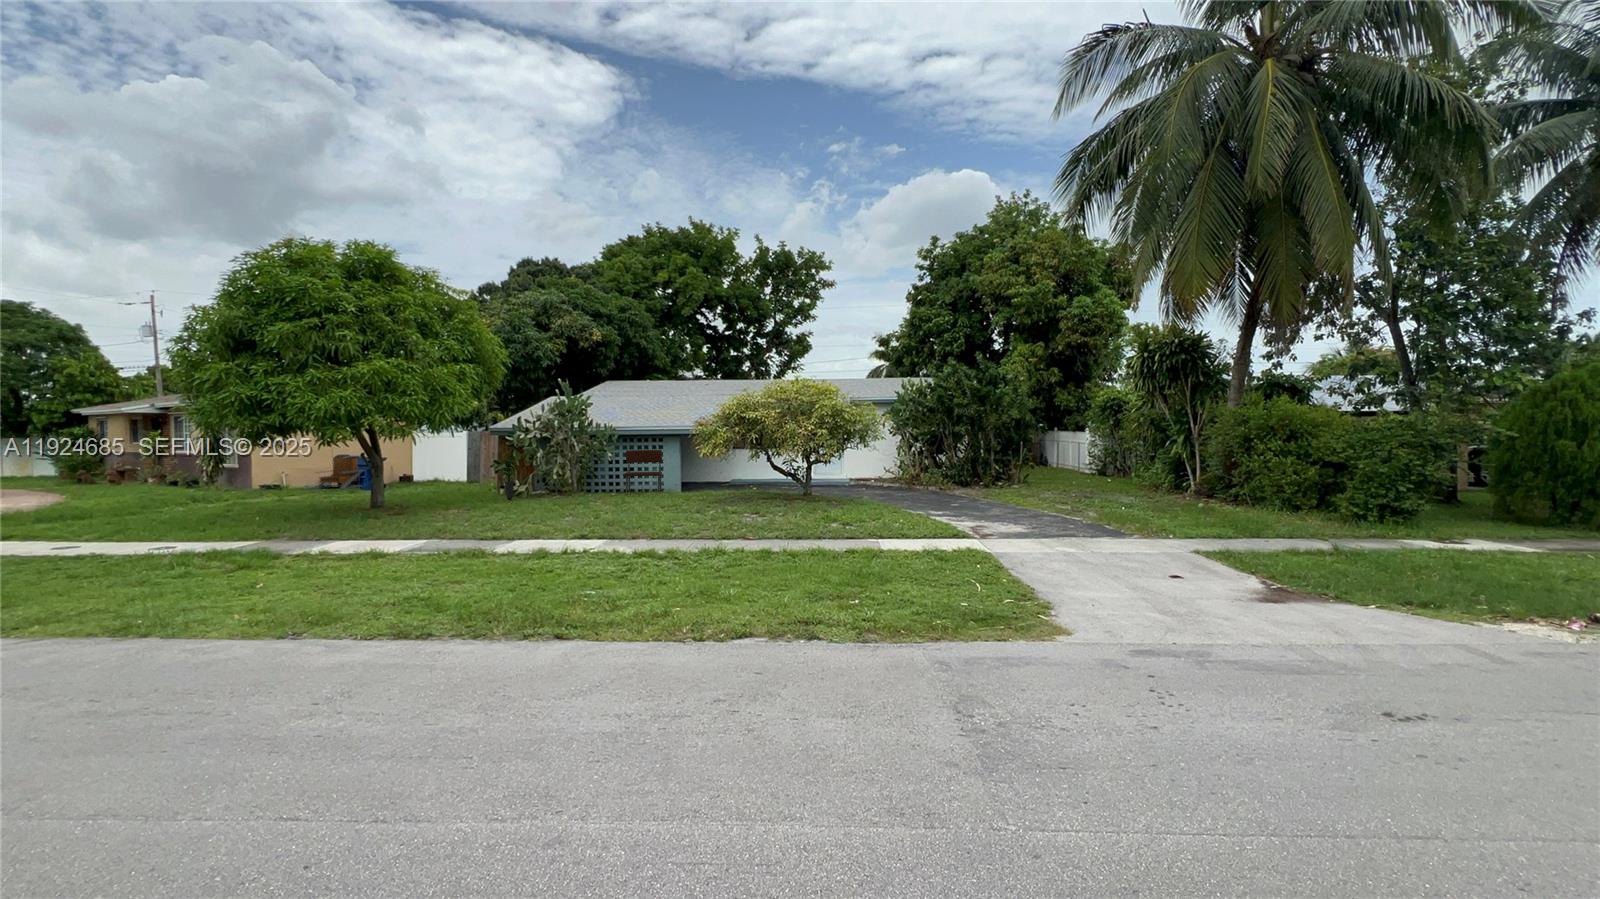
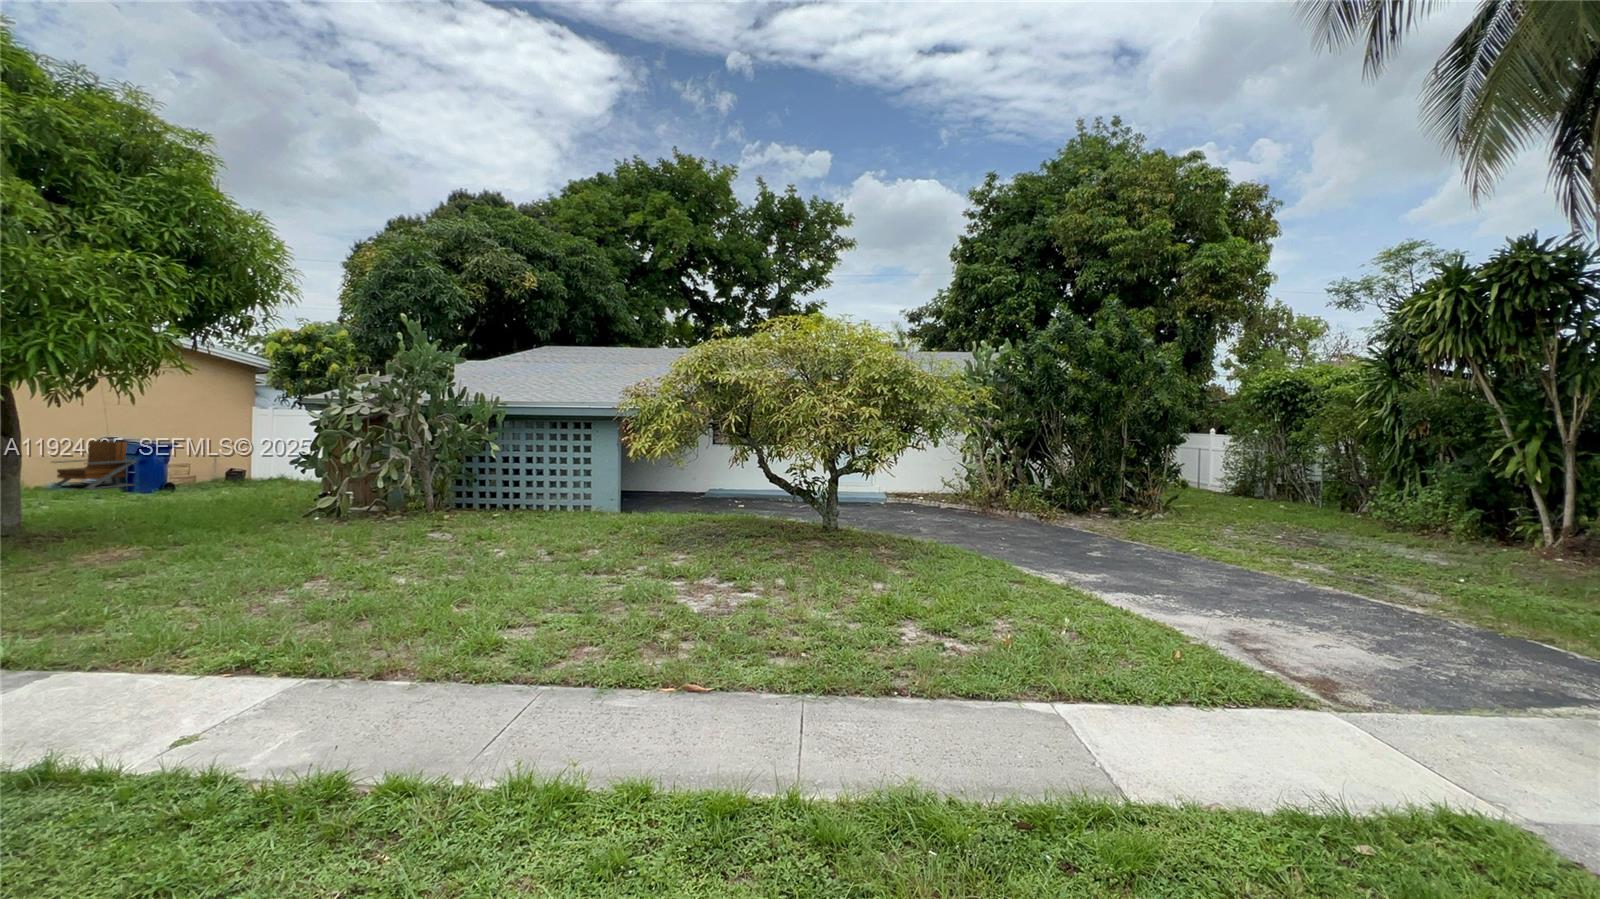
bench: present [623,450,662,492] -> none [518,441,588,510]
potted plant: present [501,459,516,500] -> none [281,449,320,521]

